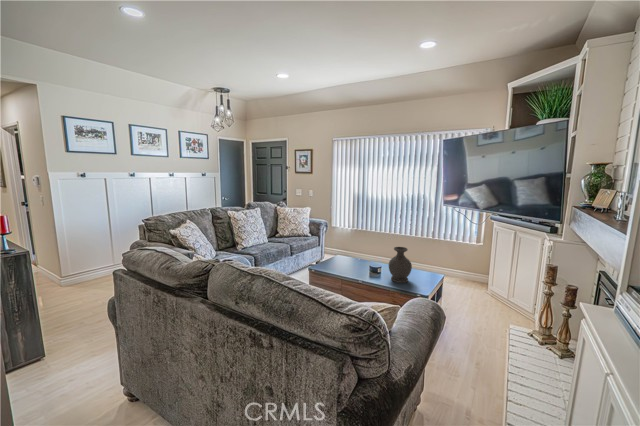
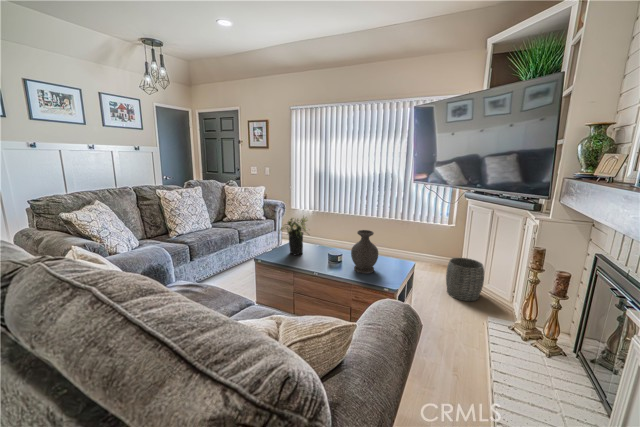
flower arrangement: none [327,234,354,267] -> present [278,217,308,255]
woven basket: none [474,274,509,313] -> present [446,258,484,301]

